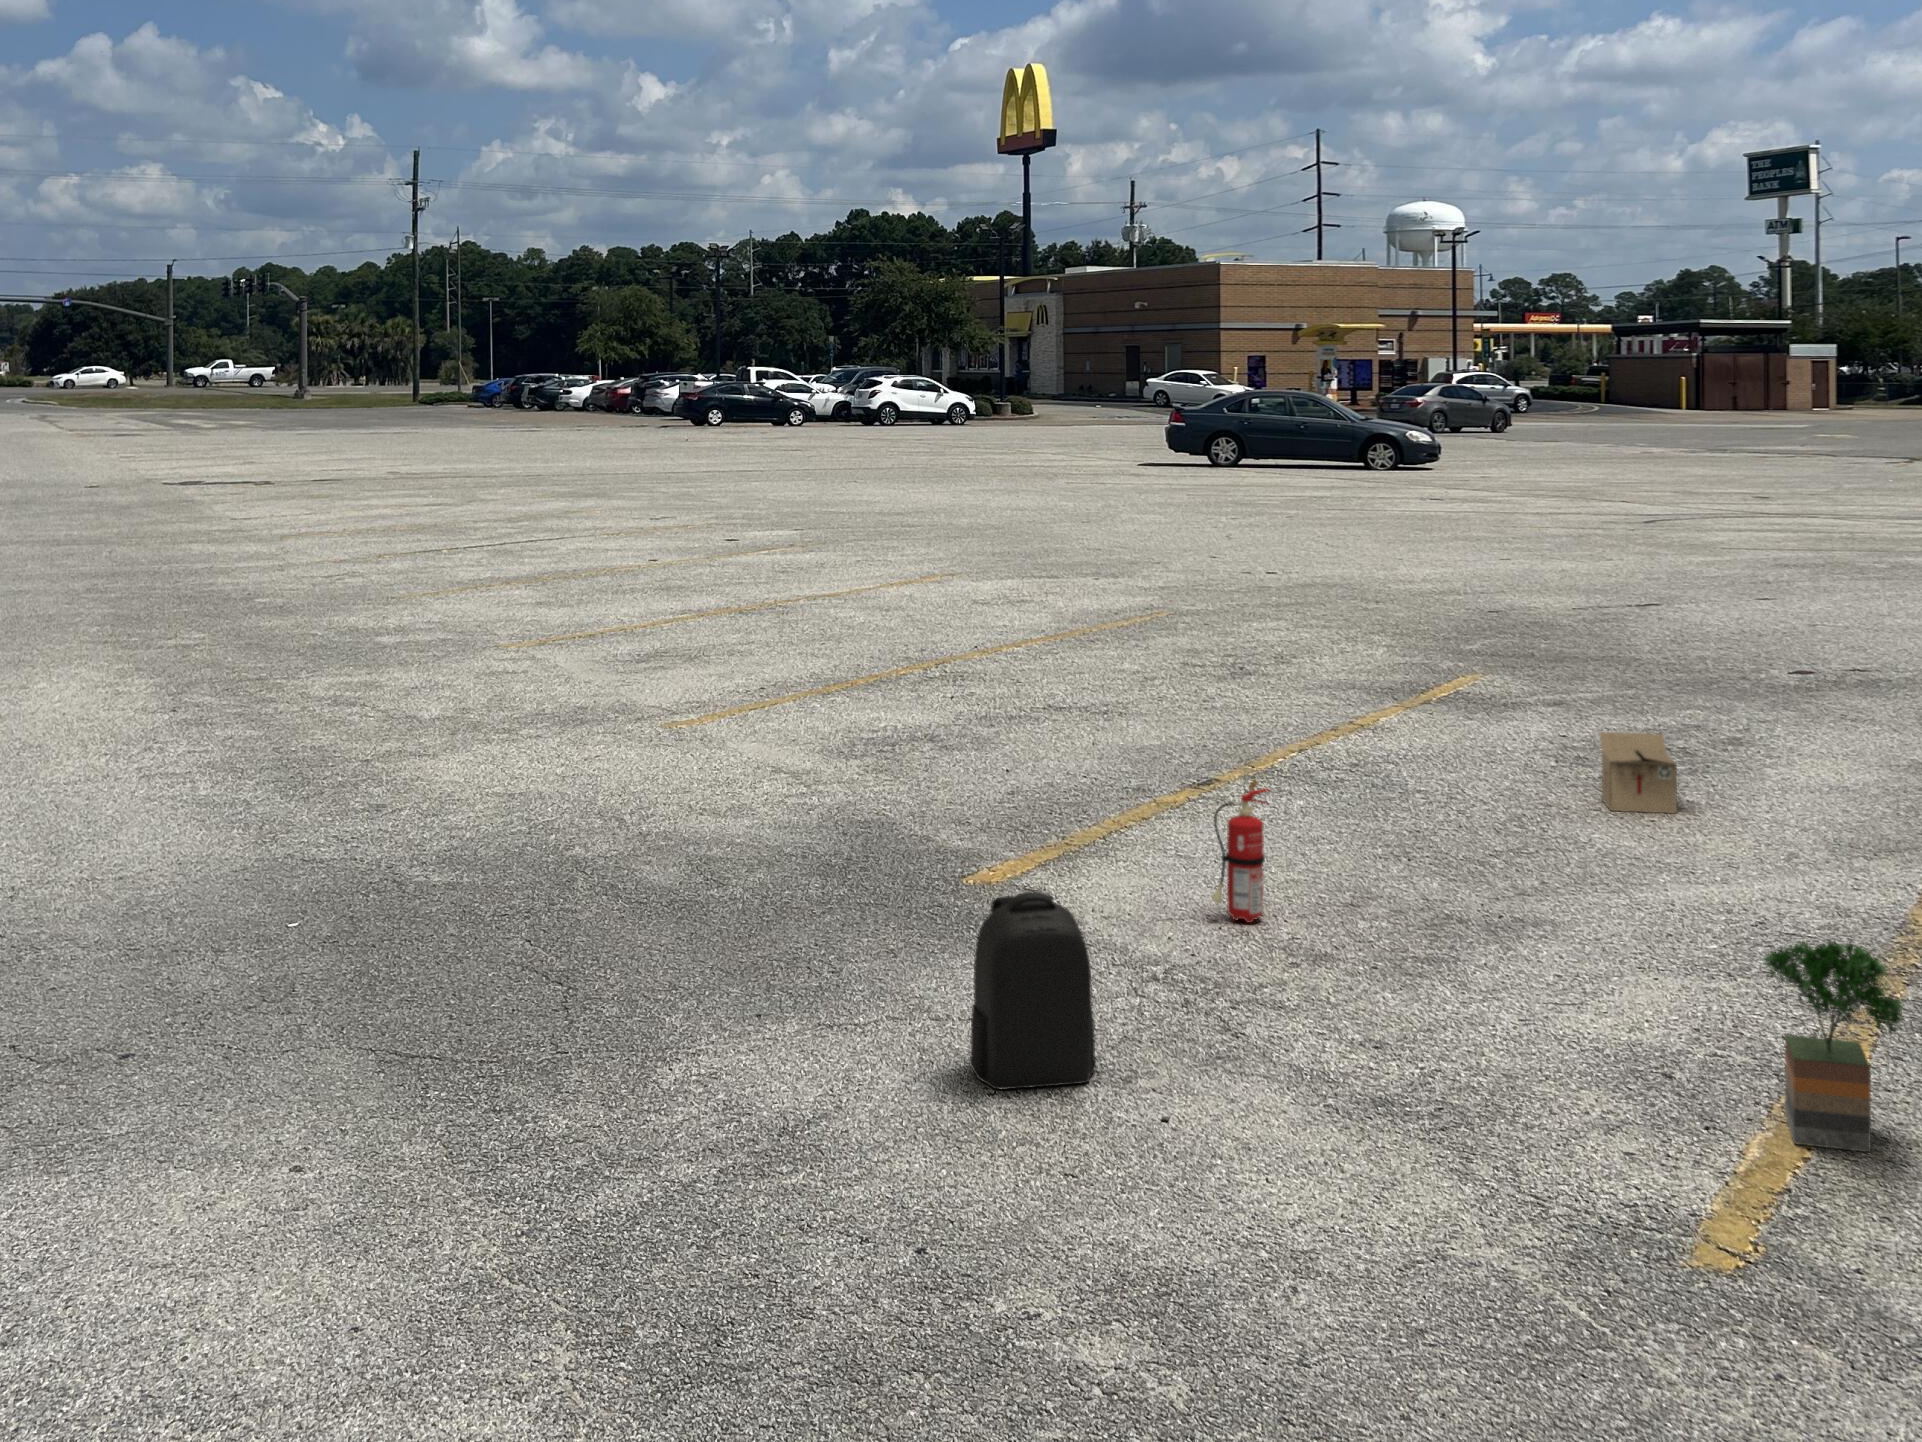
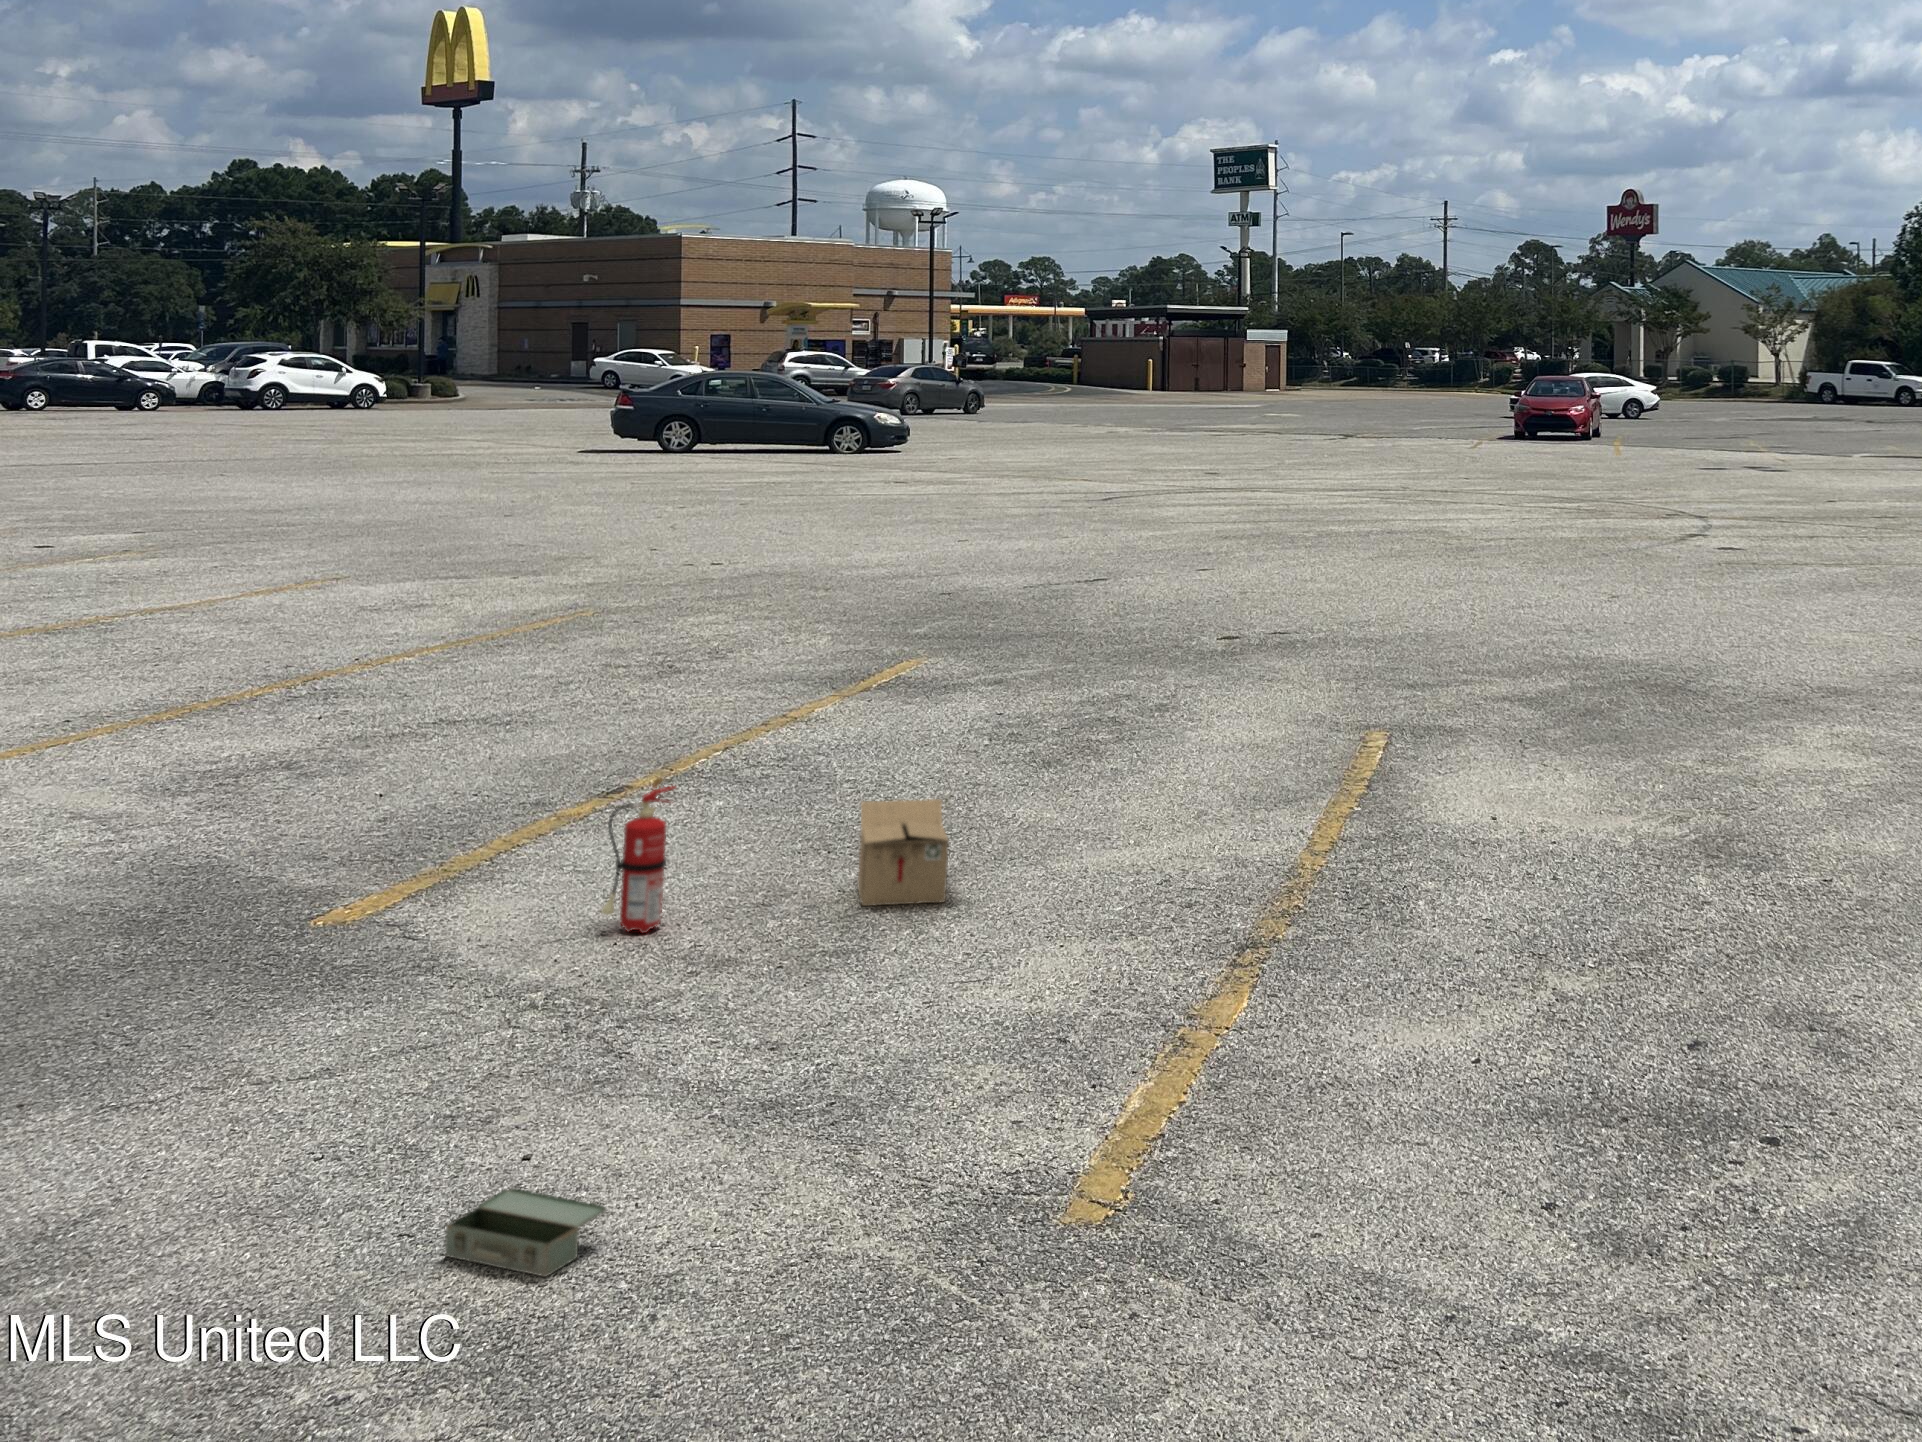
cardboard box: present [1599,732,1677,813] -> present [858,799,949,906]
backpack: present [970,892,1096,1090] -> none [280,925,444,1156]
potted tree: present [1764,940,1903,1152] -> none [1156,895,1280,1092]
toolbox: none [1106,1143,1242,1232] -> present [445,1188,607,1277]

